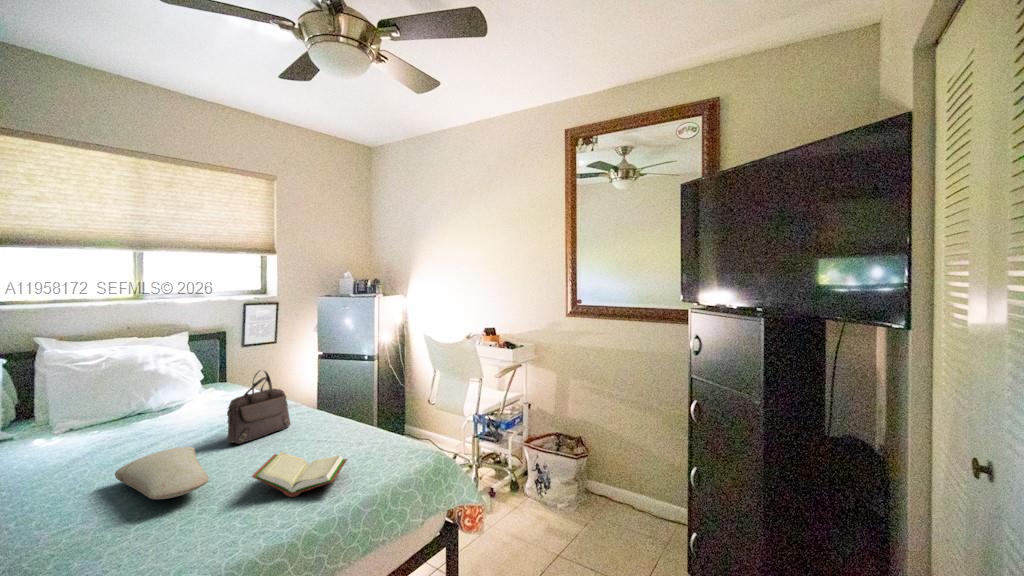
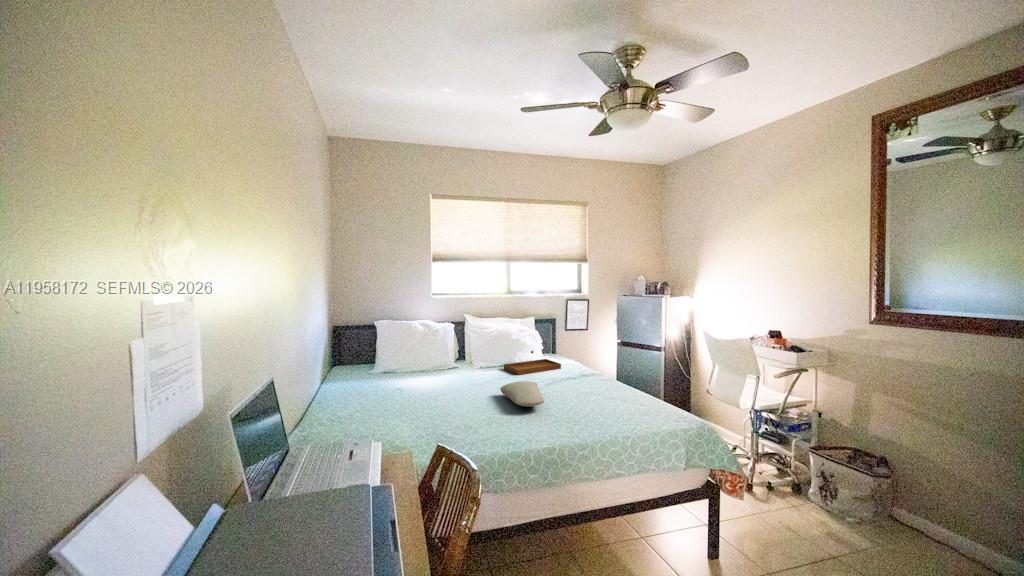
handbag: present [227,371,290,444] -> none [555,341,593,388]
tray: none [125,389,236,435] -> present [504,351,561,375]
book: present [252,452,347,497] -> none [567,394,628,424]

